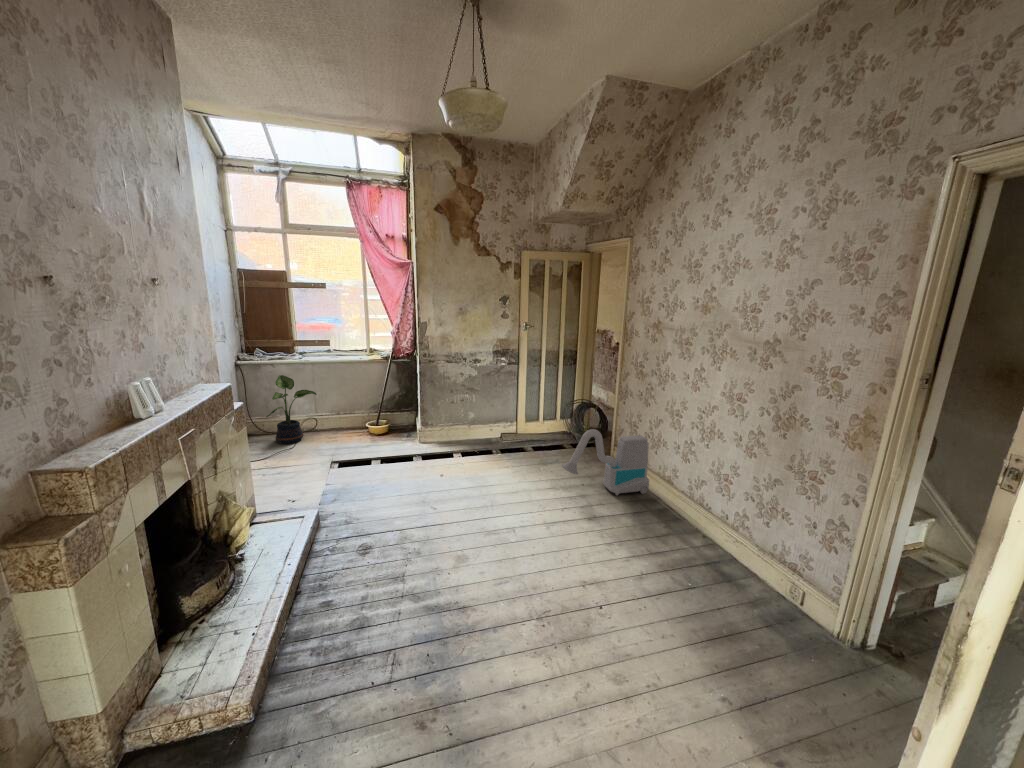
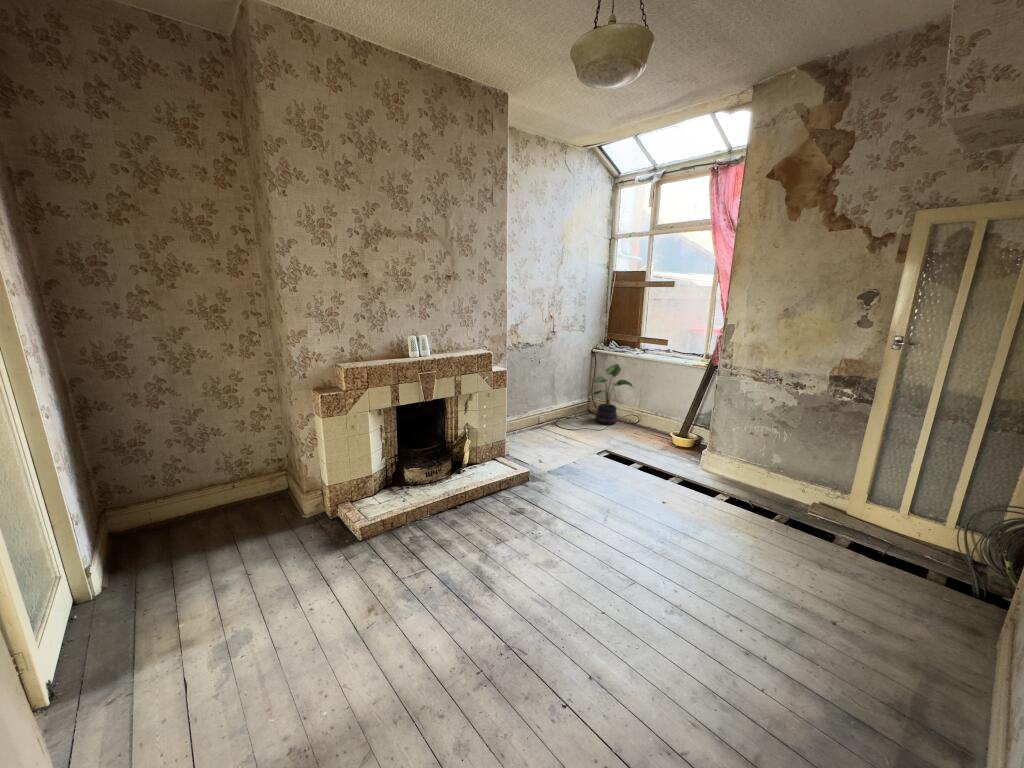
vacuum cleaner: present [562,429,649,495] -> none [767,526,1002,730]

